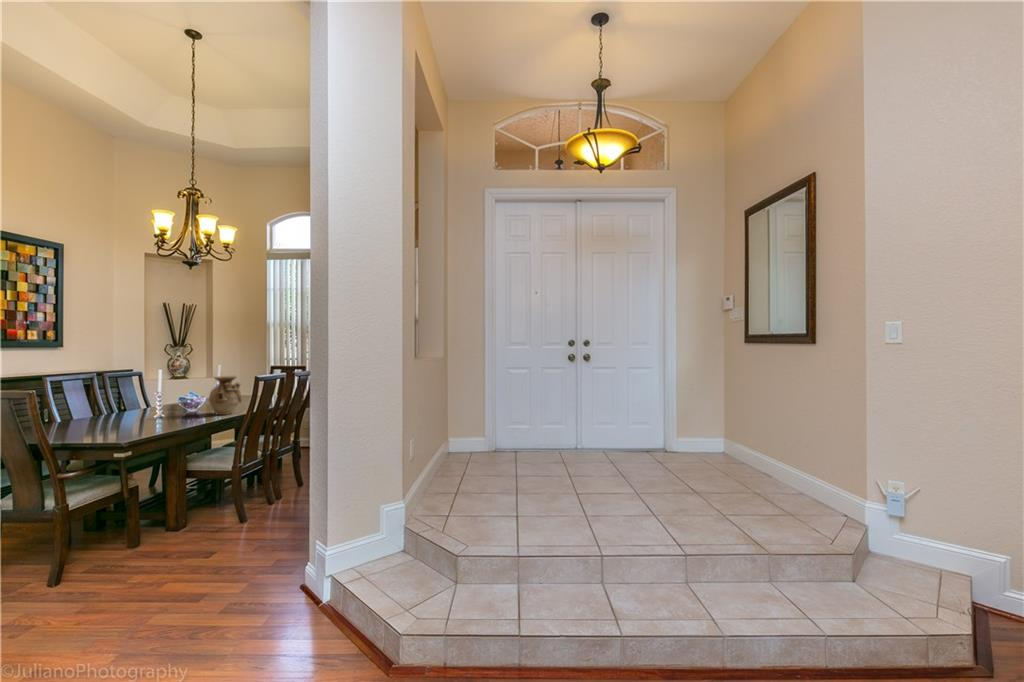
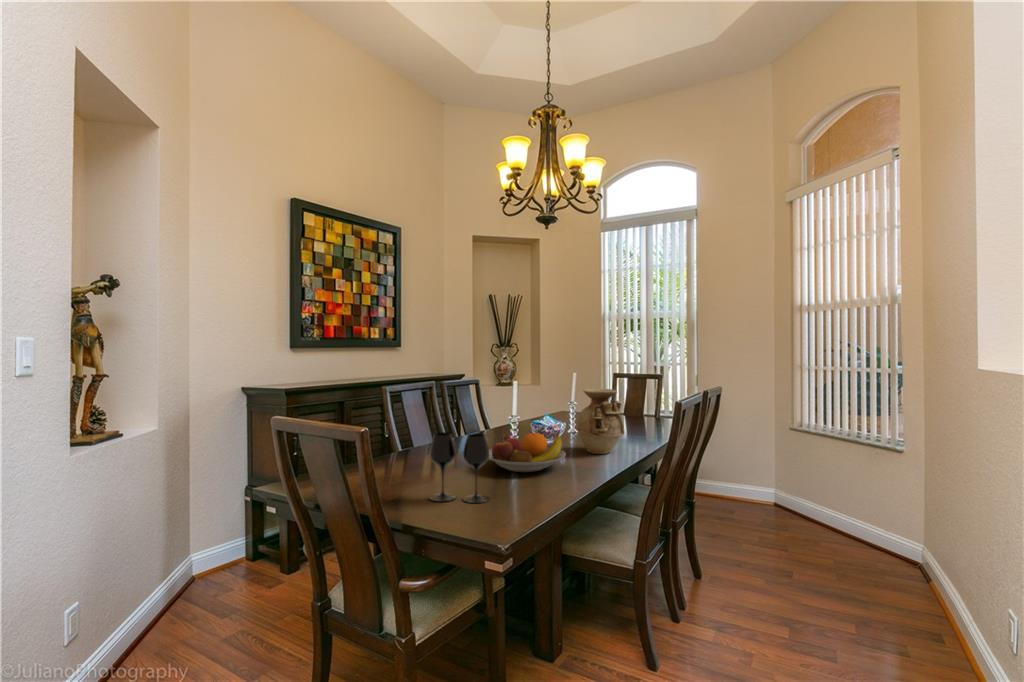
wine glass: none [83,401,129,441] -> present [429,432,490,503]
fruit bowl: none [131,403,193,426] -> present [489,433,565,472]

